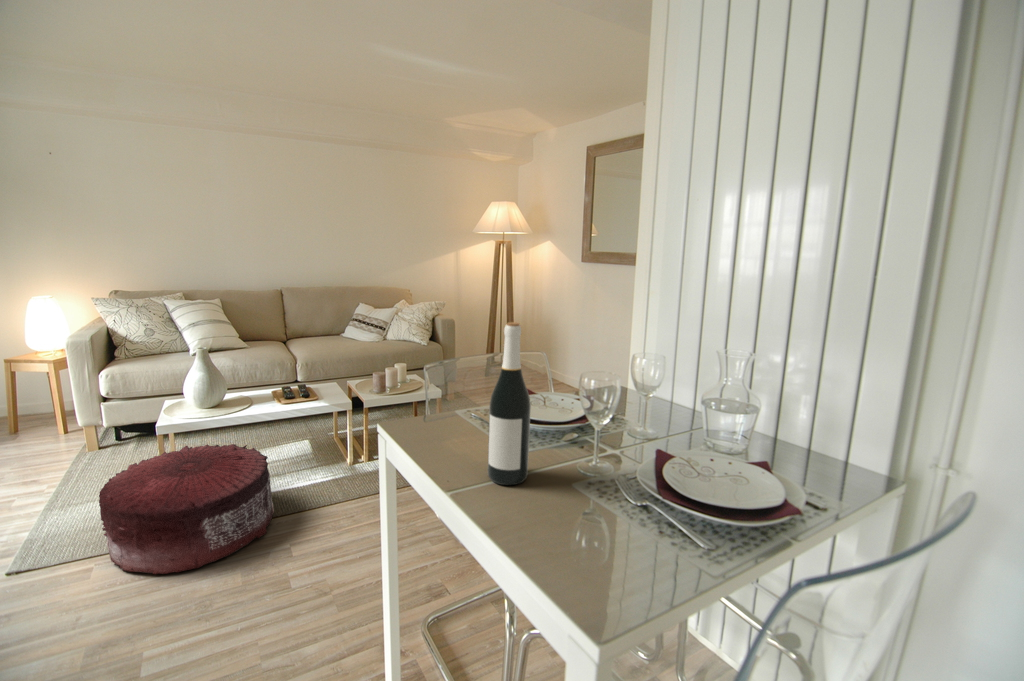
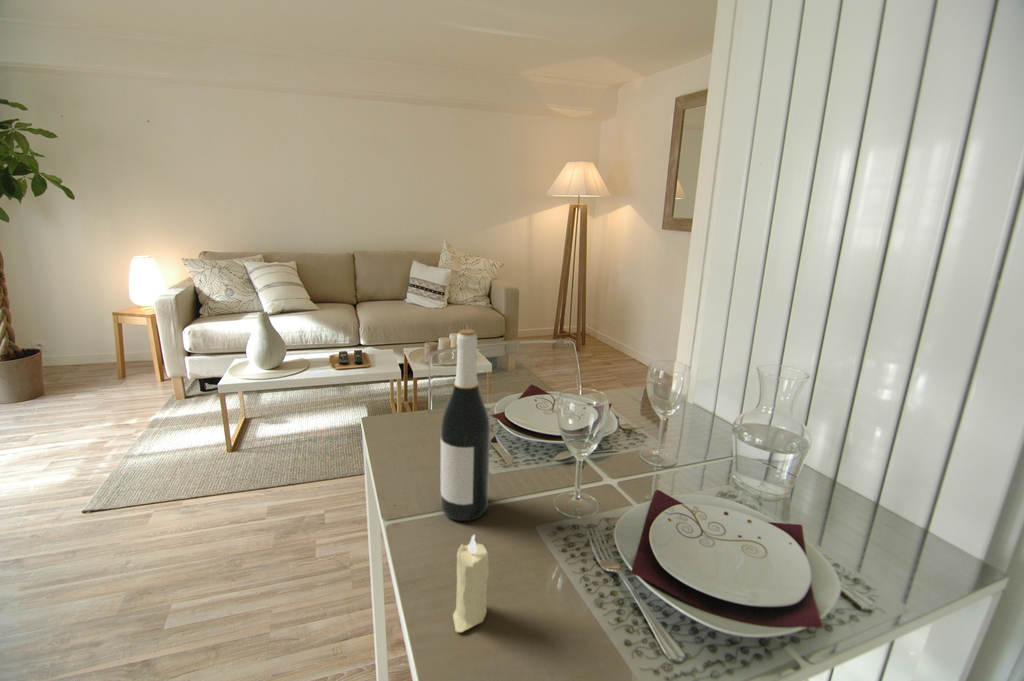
pouf: present [99,444,274,574] -> none [154,406,315,528]
candle: none [537,470,567,551] -> present [453,535,489,632]

